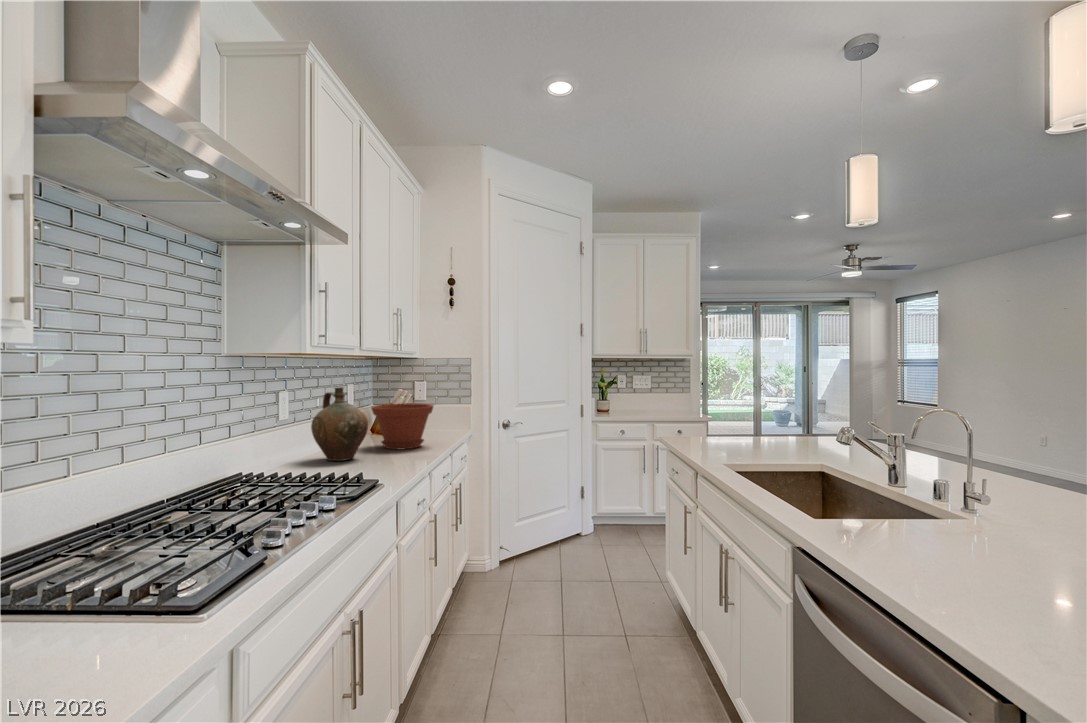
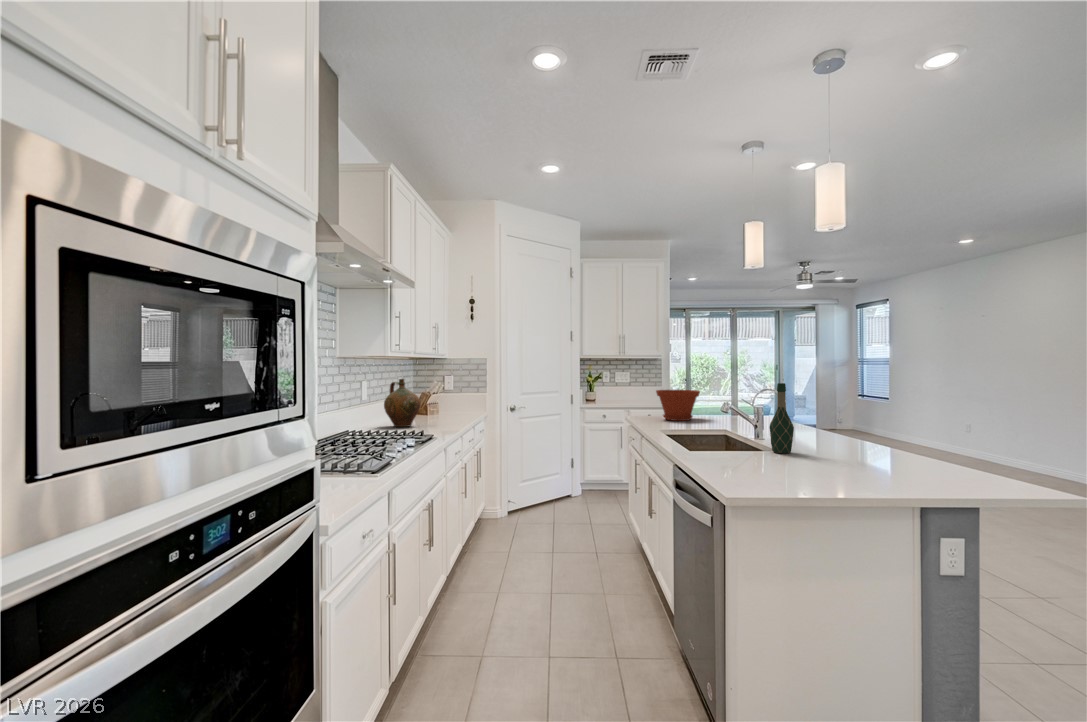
plant pot: present [371,404,433,449] -> present [656,390,700,421]
wine bottle: none [989,404,1047,540] -> present [769,383,794,453]

